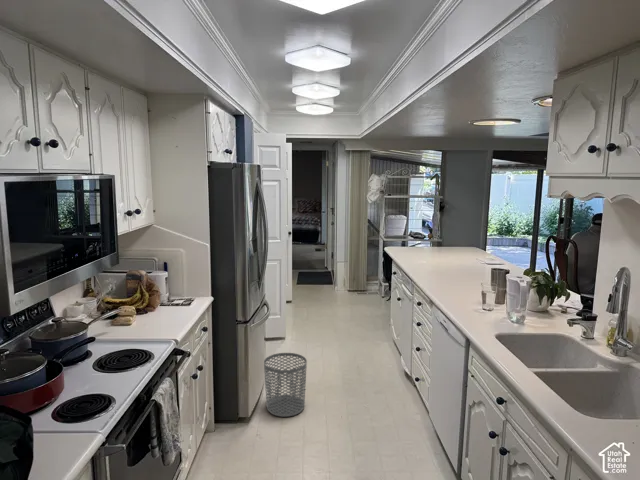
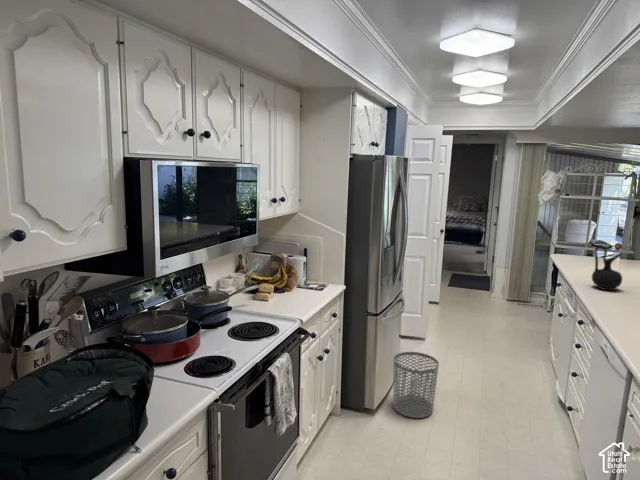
ceramic jug: none [423,238,445,274] -> present [592,246,622,290]

